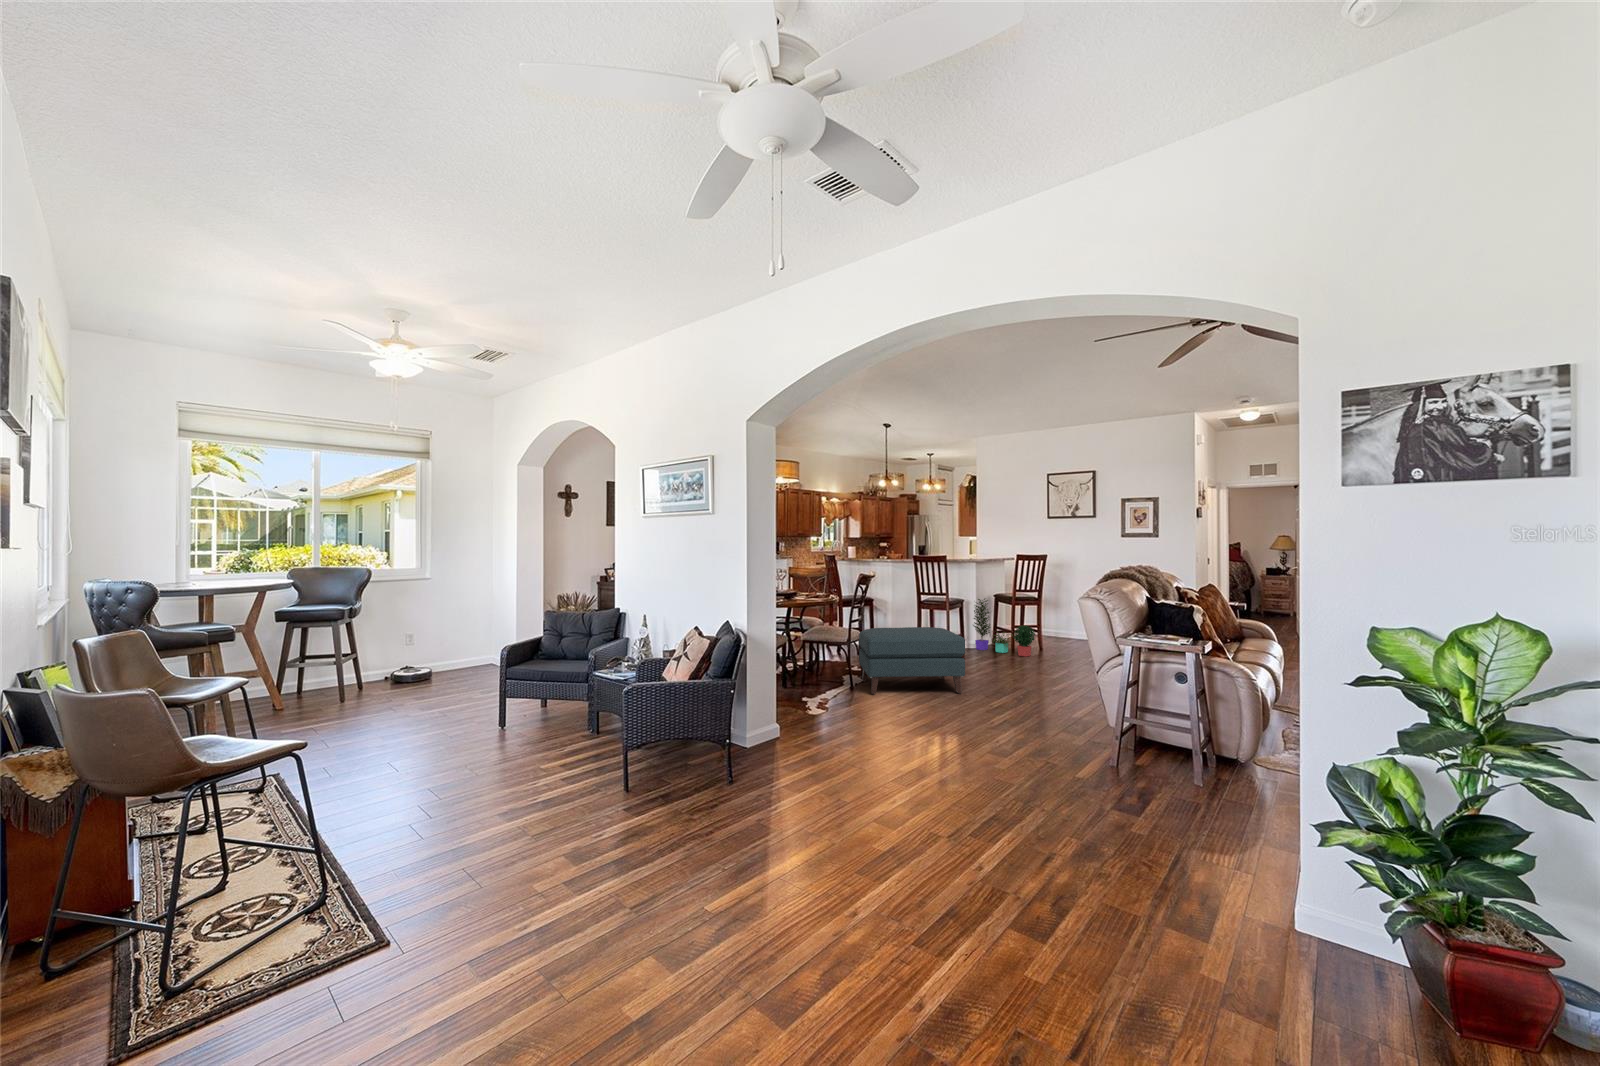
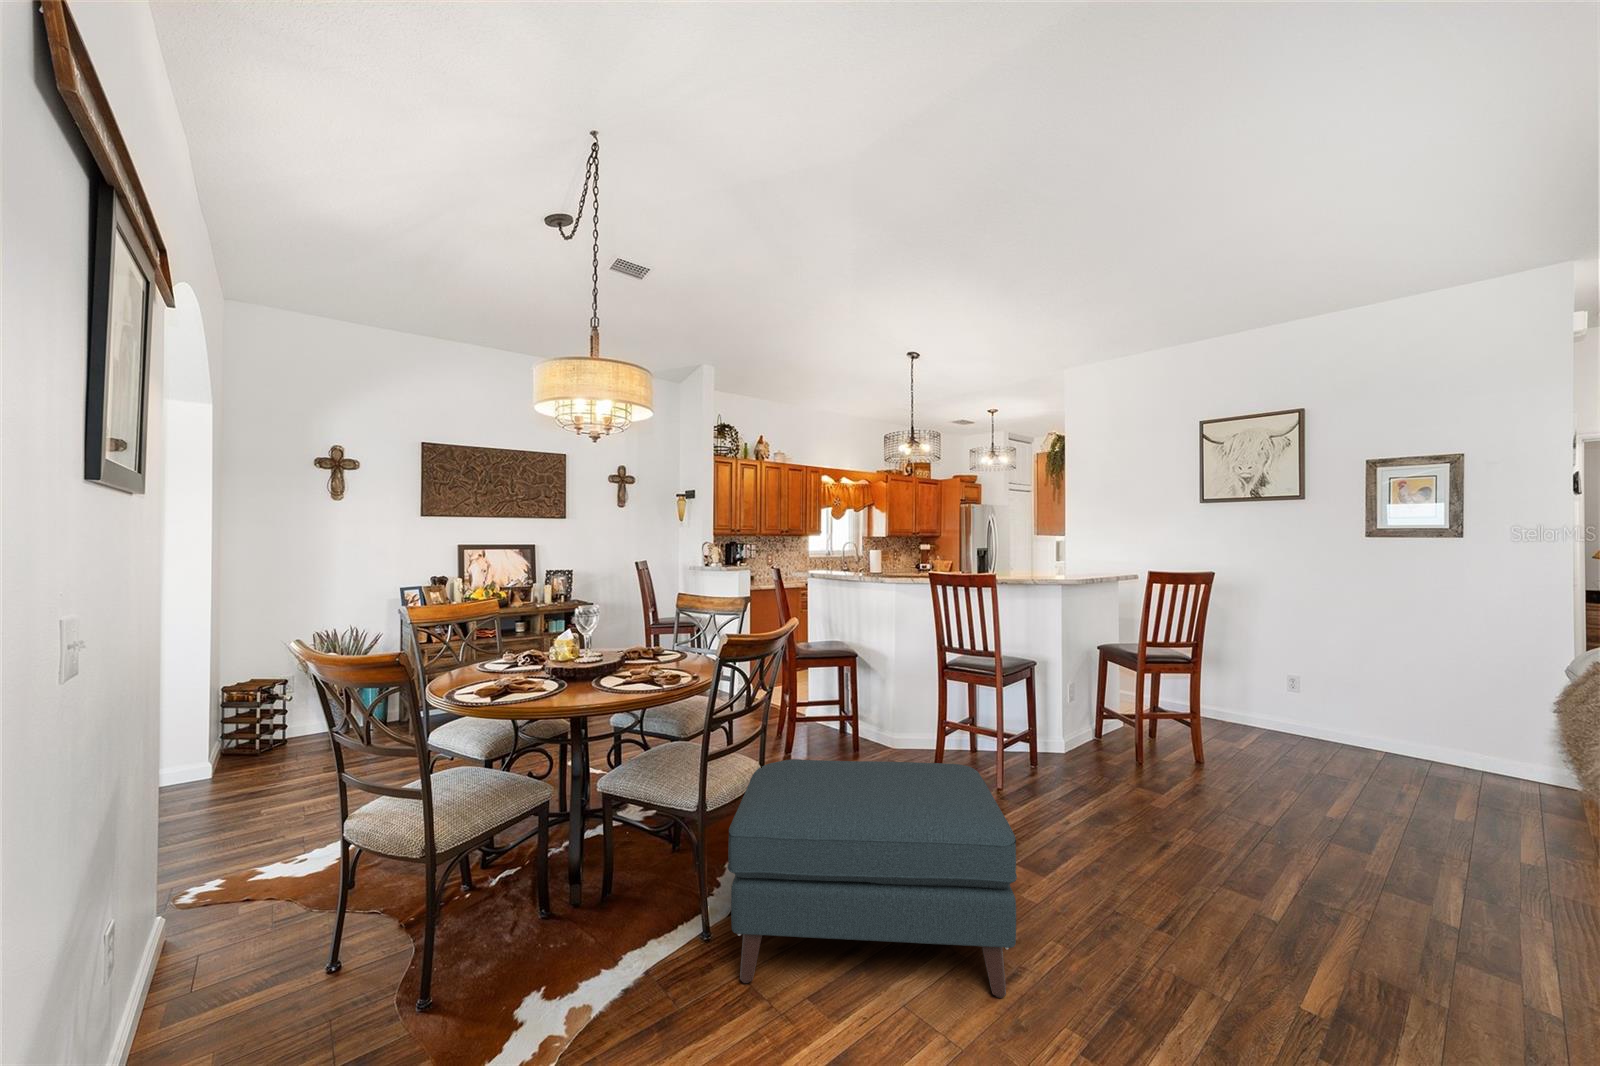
potted plant: present [973,599,1035,657] -> none [1053,656,1194,793]

